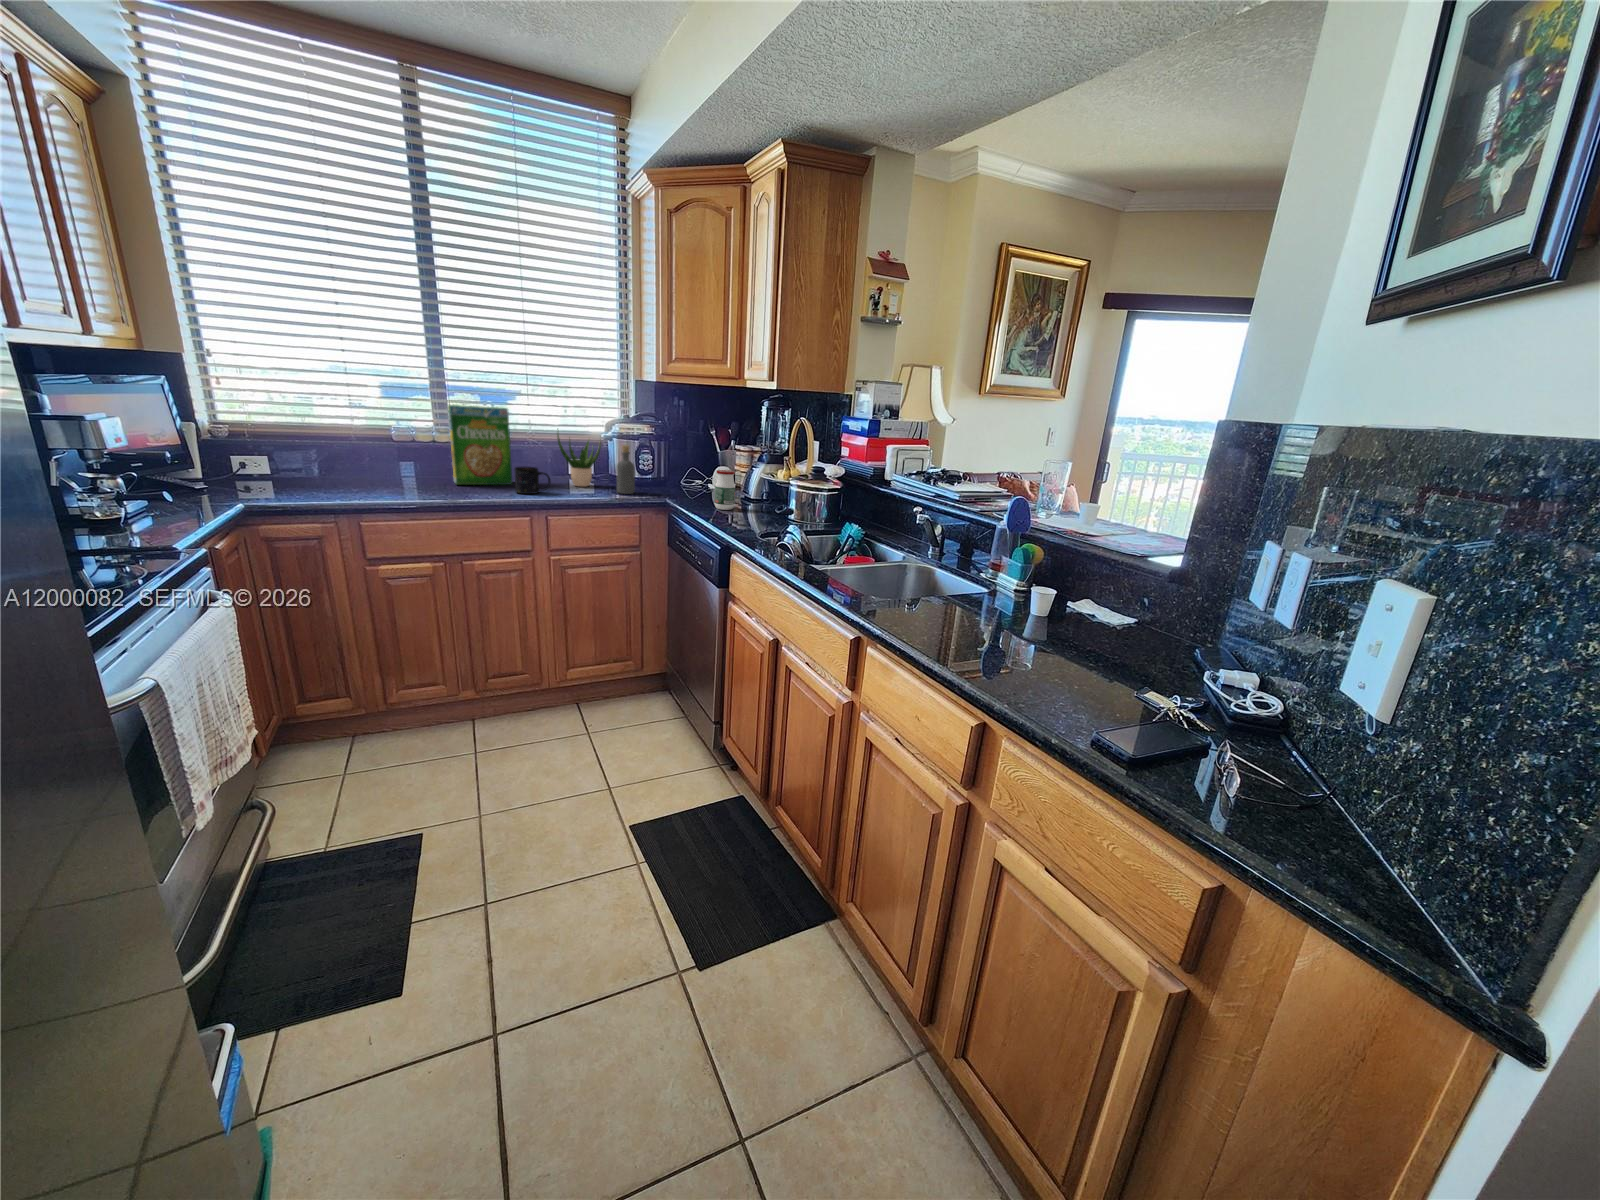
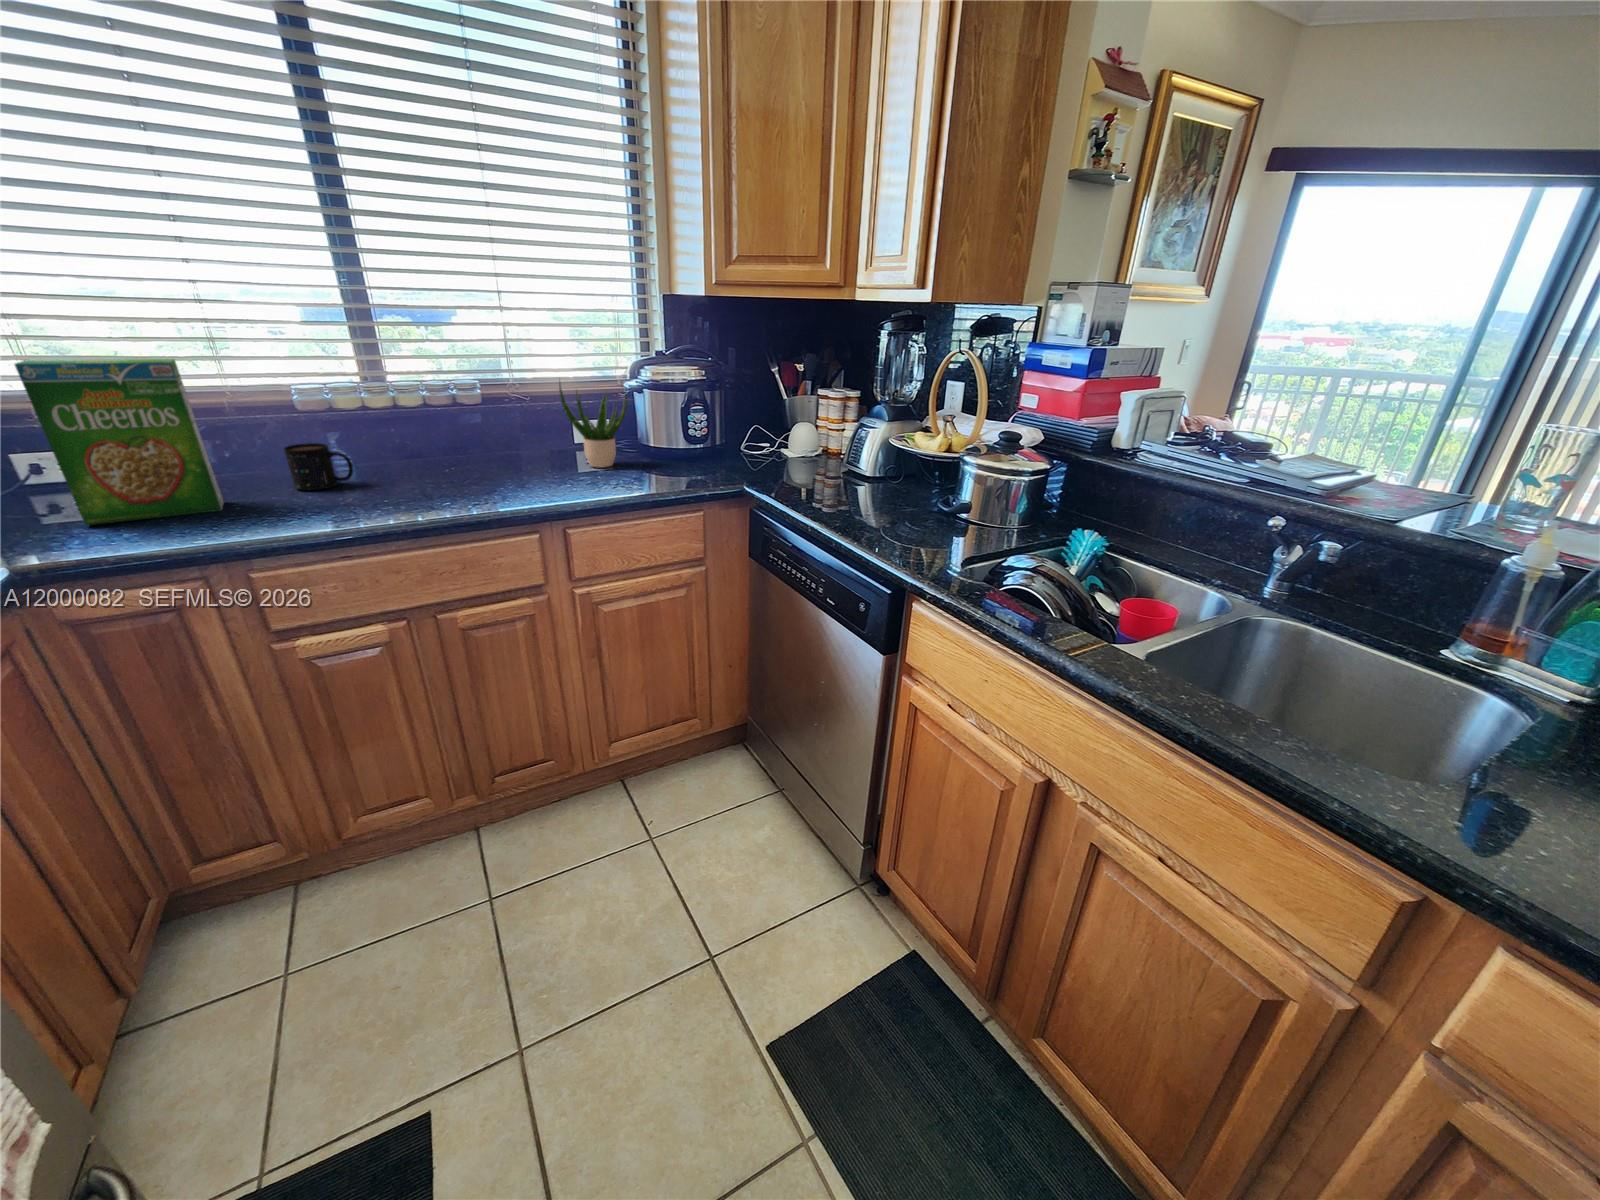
cereal box: present [448,405,513,485] -> present [15,359,223,525]
bottle: present [617,445,635,494] -> none [658,402,686,478]
mug: present [515,467,551,494] -> present [284,443,353,490]
jar: present [714,470,735,510] -> none [824,440,857,503]

